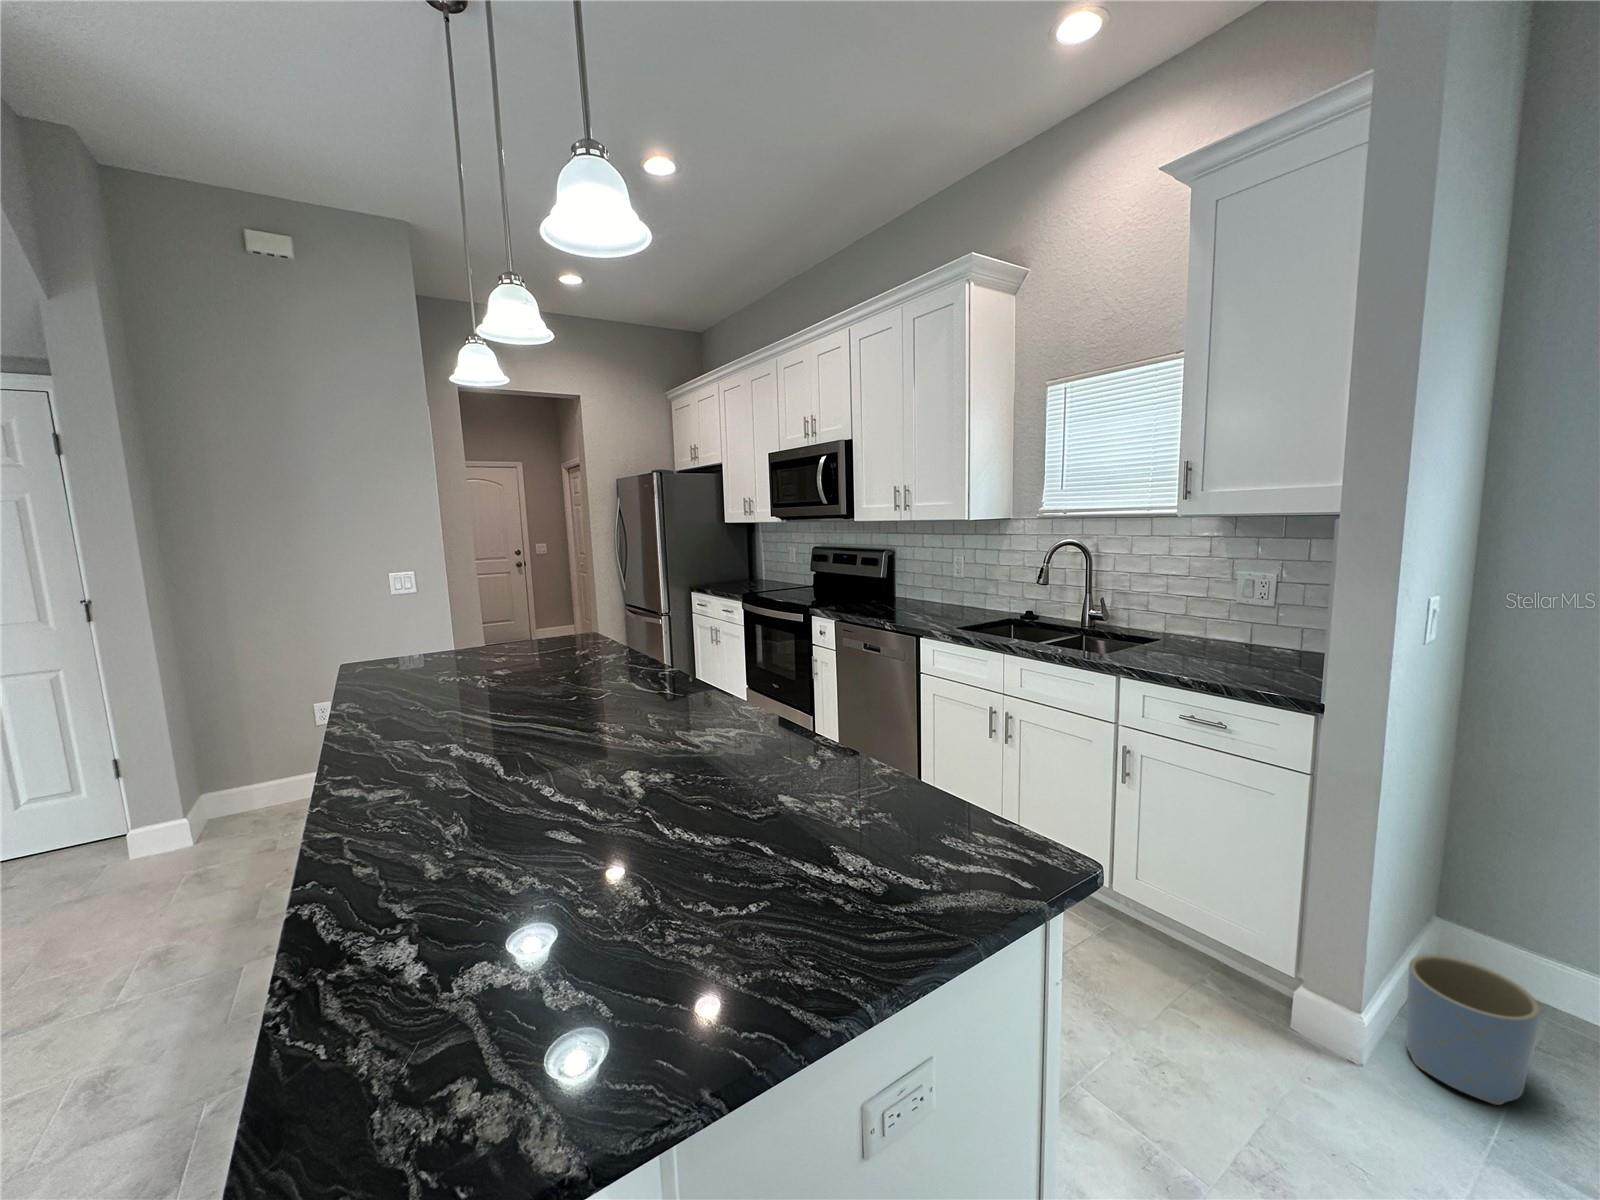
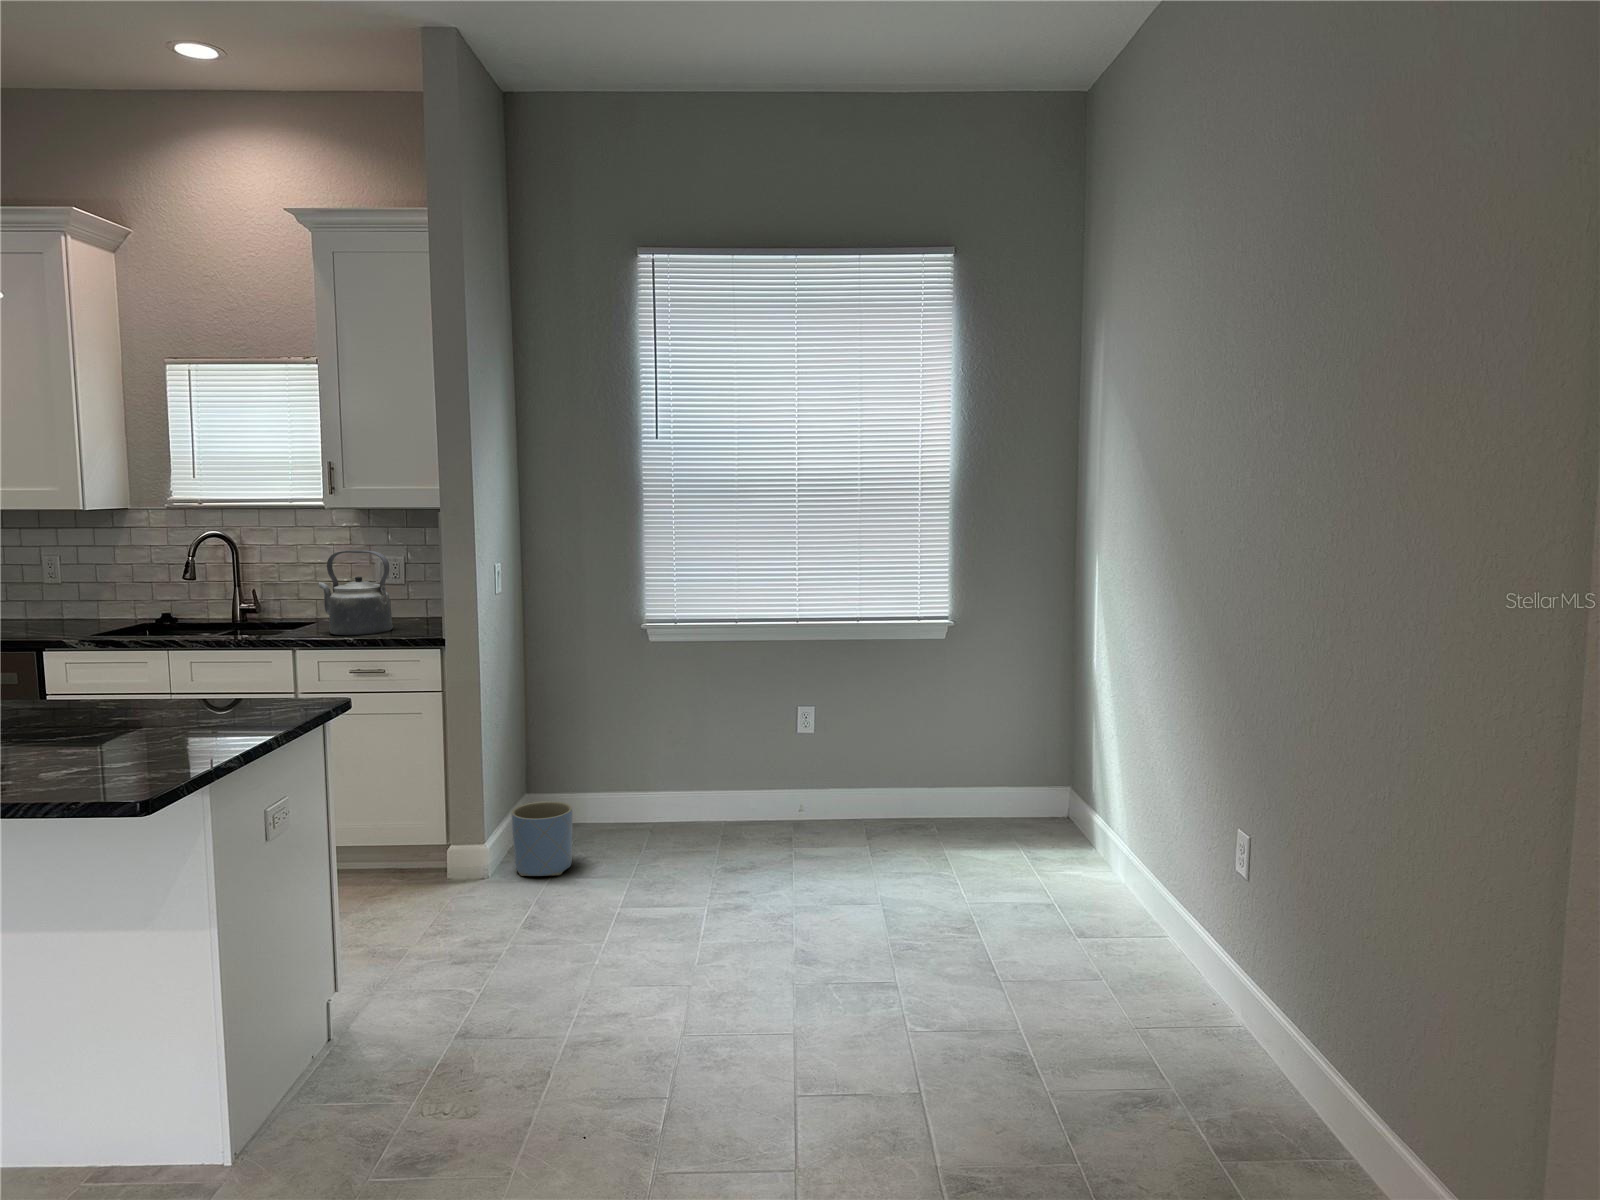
kettle: none [1159,567,1251,673] -> present [319,550,393,635]

